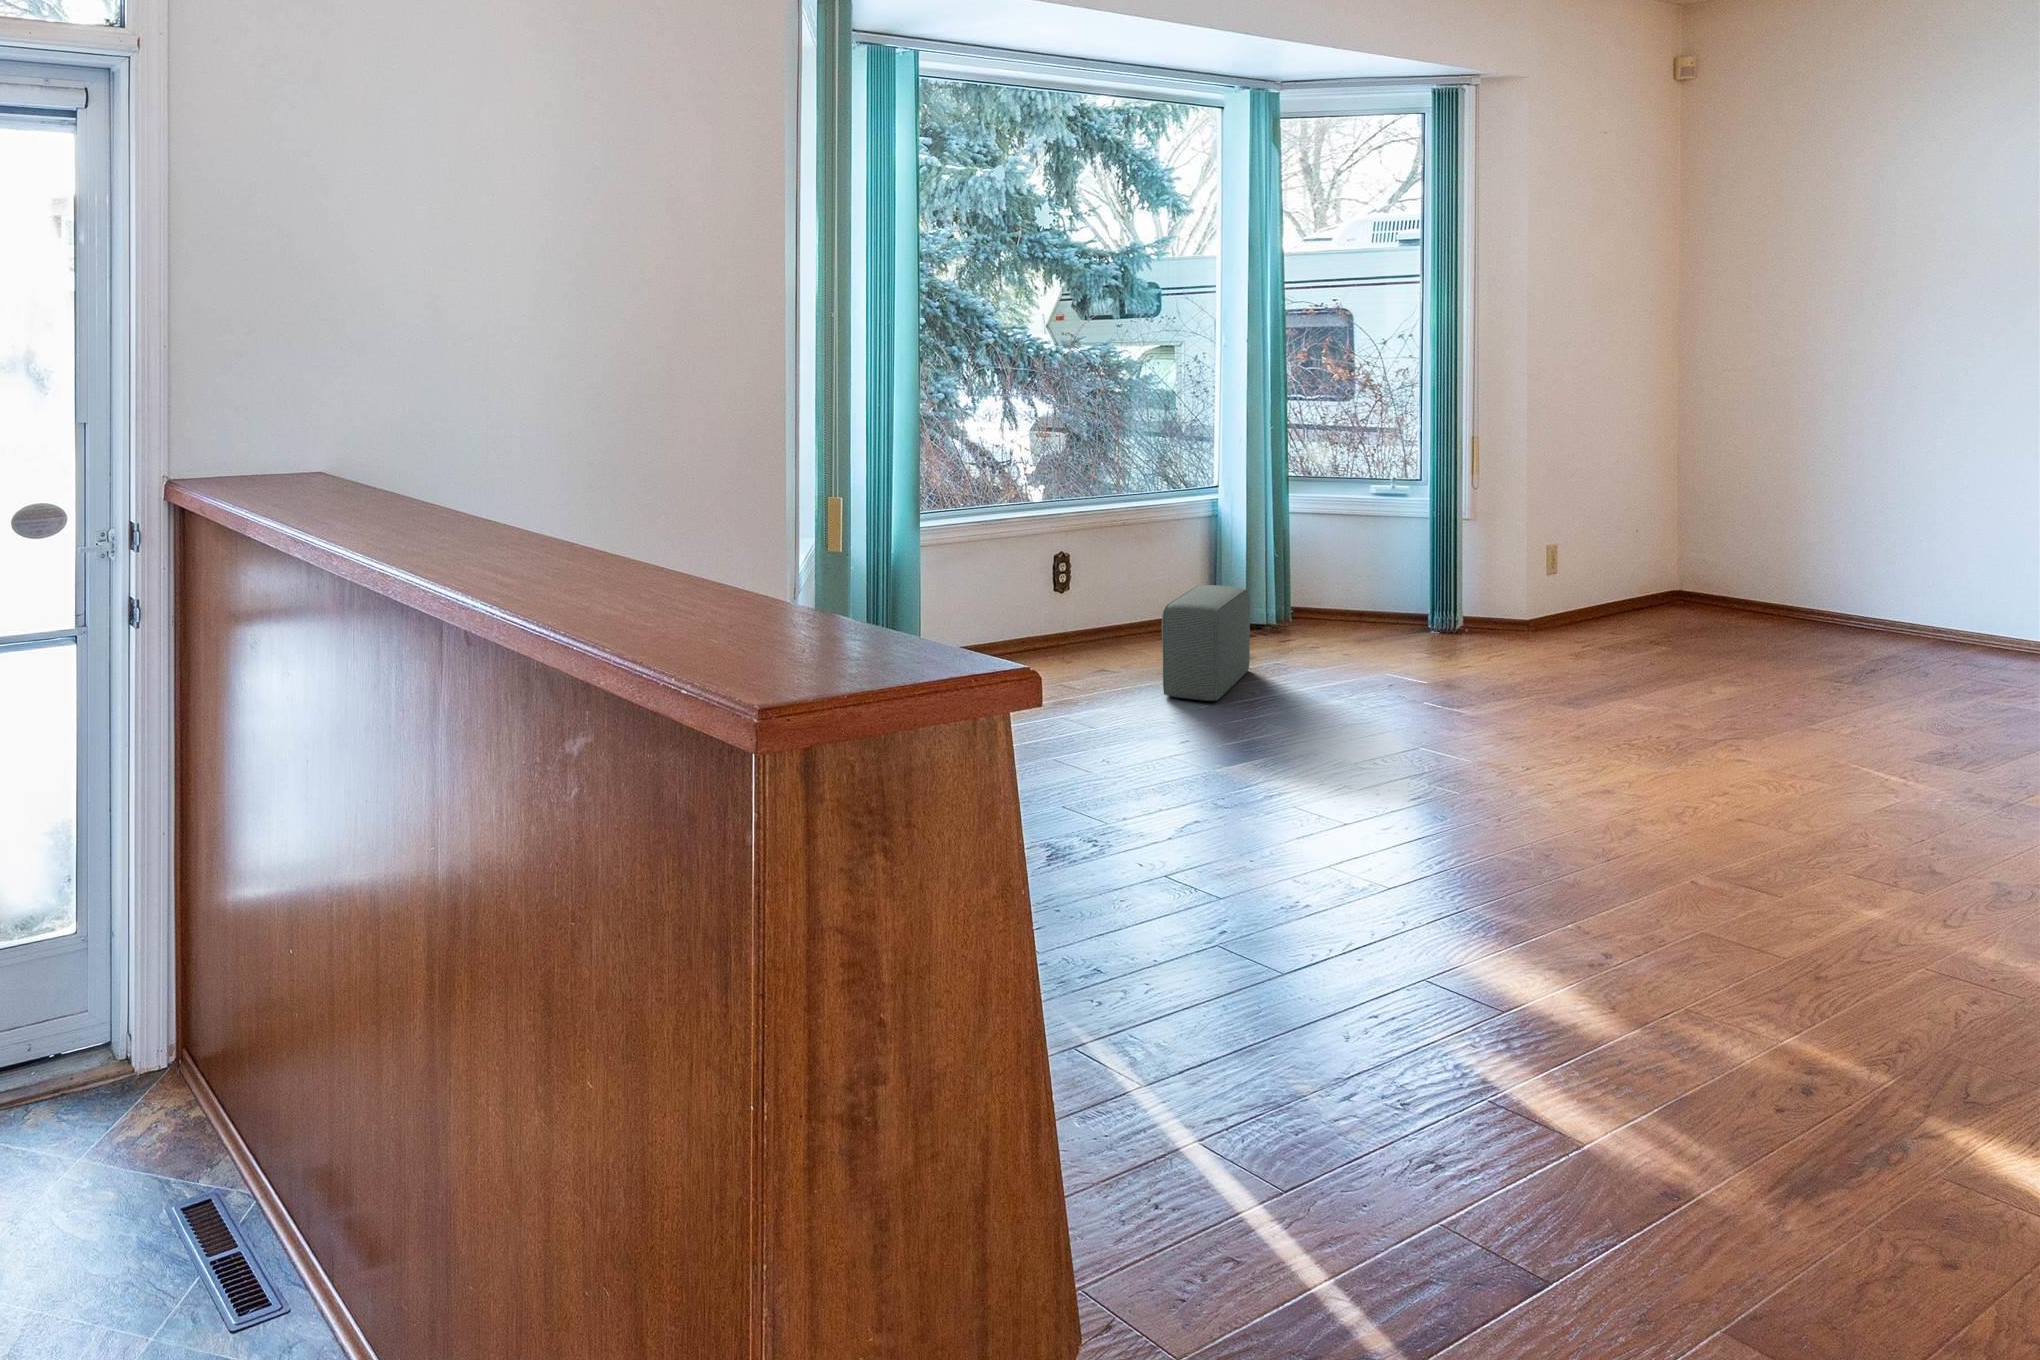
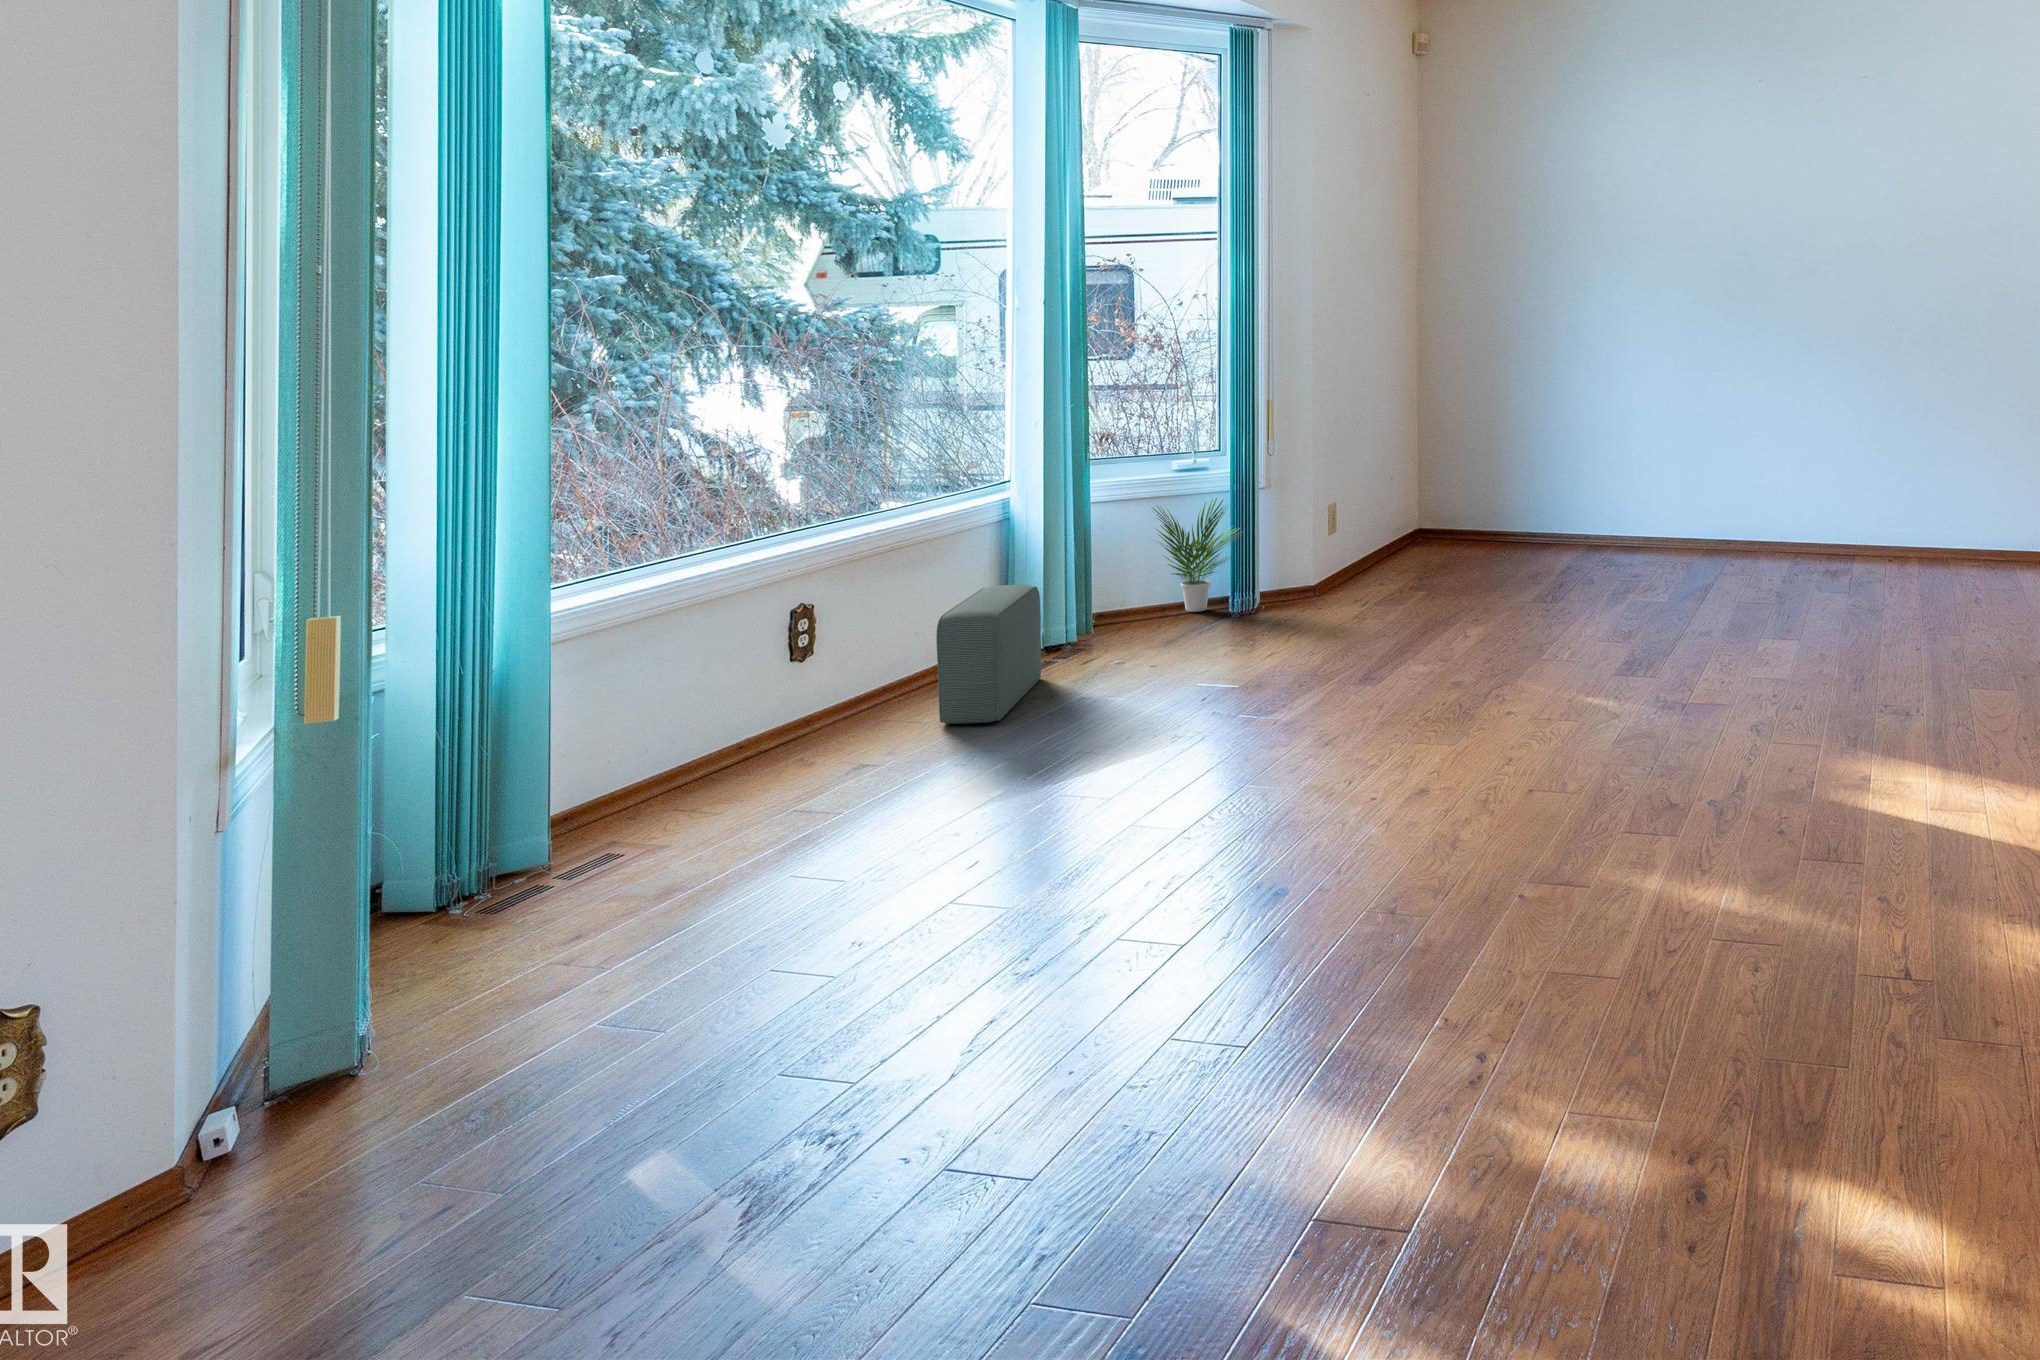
potted plant: none [1340,524,1454,631] -> present [1153,498,1243,612]

